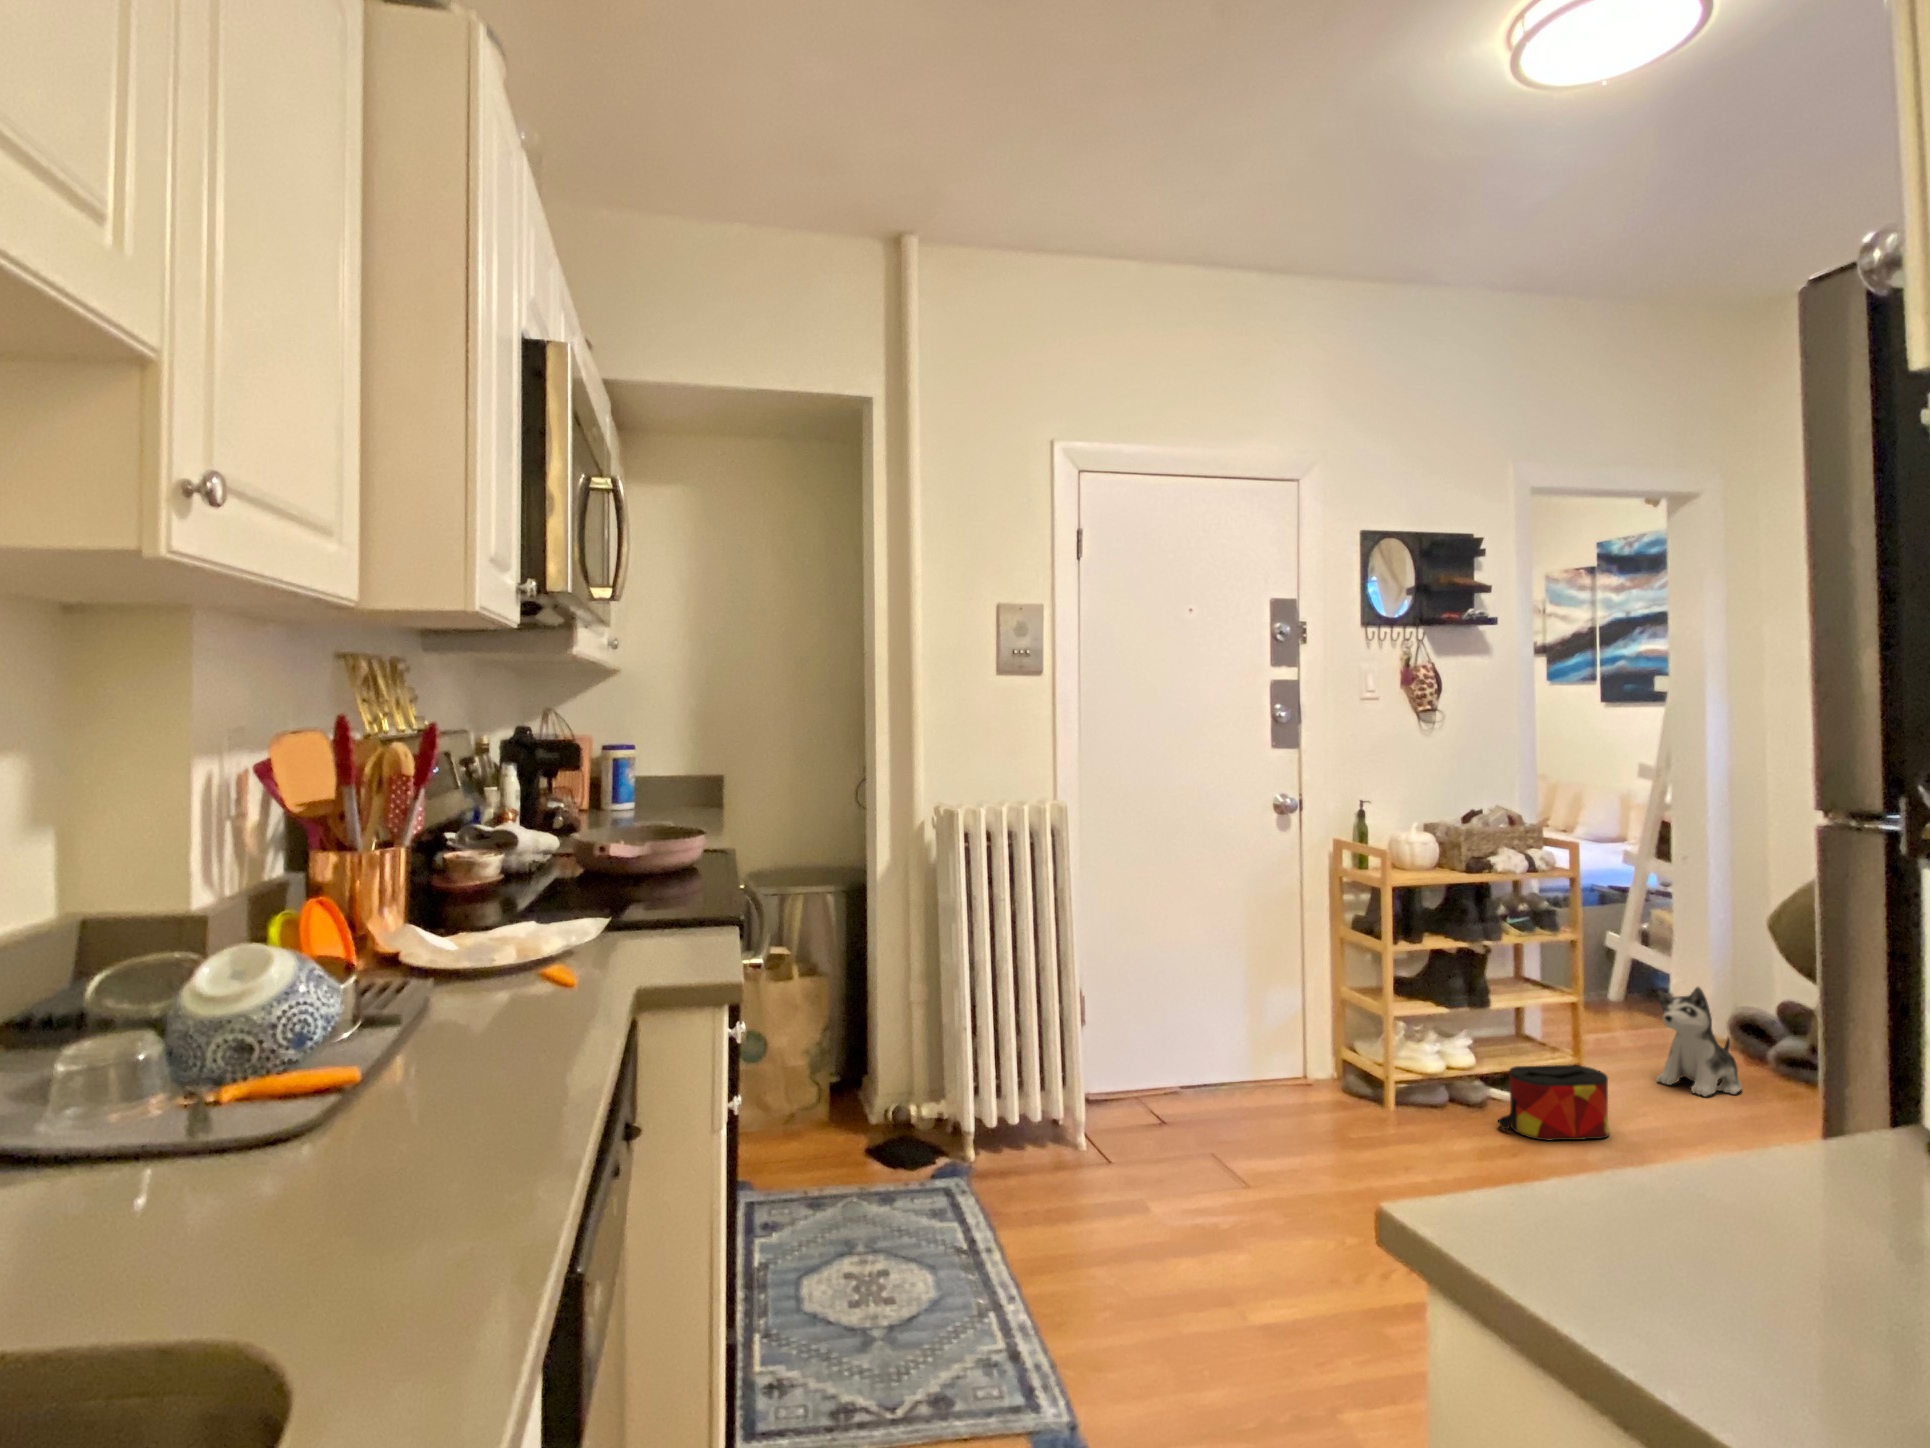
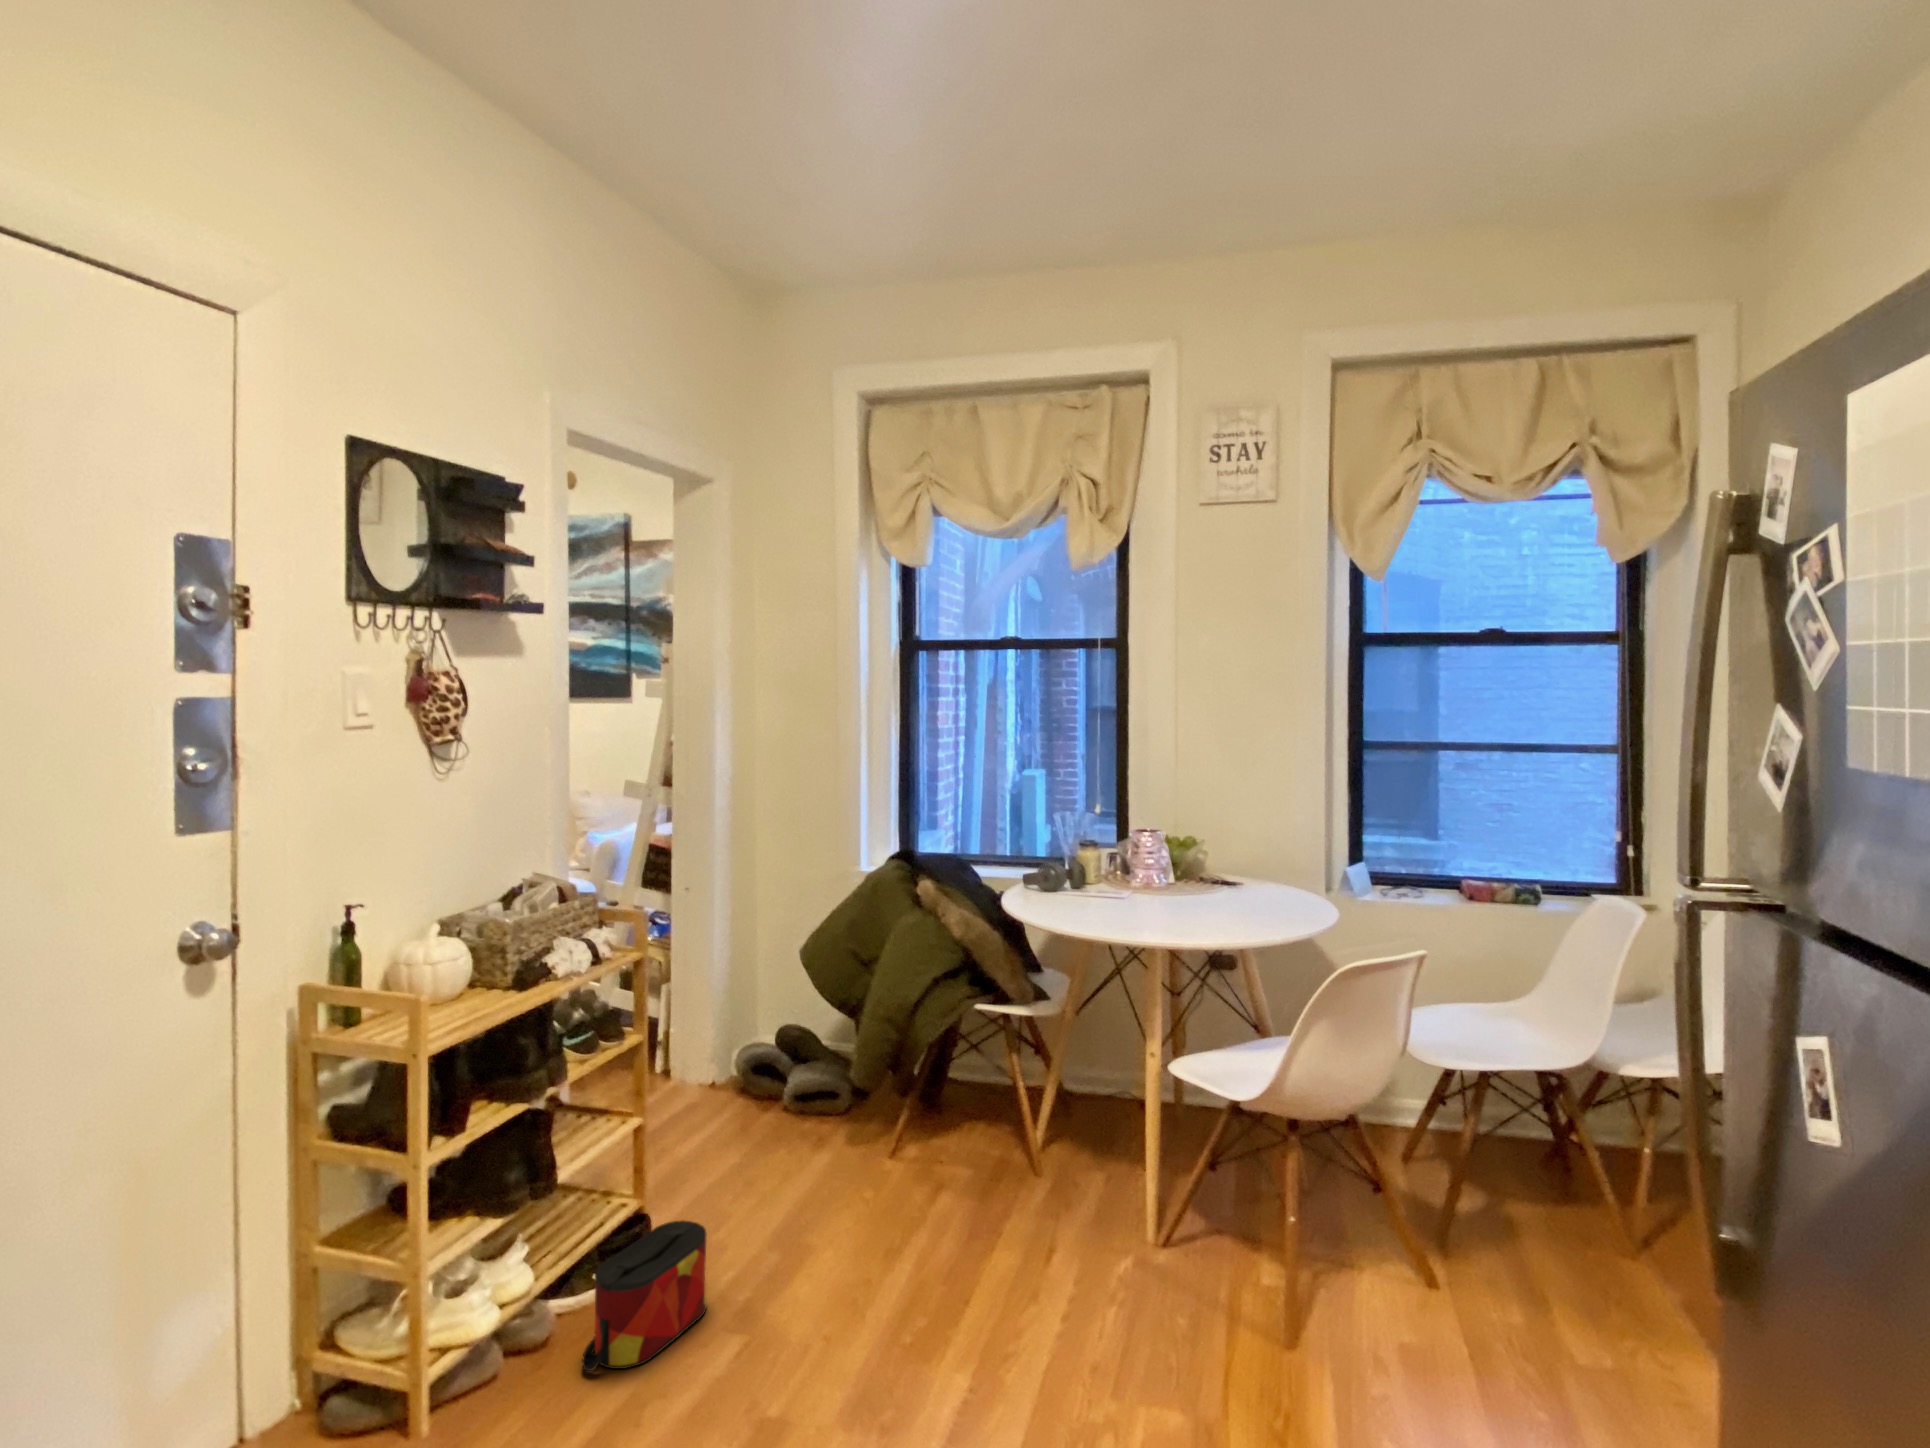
plush toy: present [1656,987,1742,1096] -> none [700,1053,778,1183]

